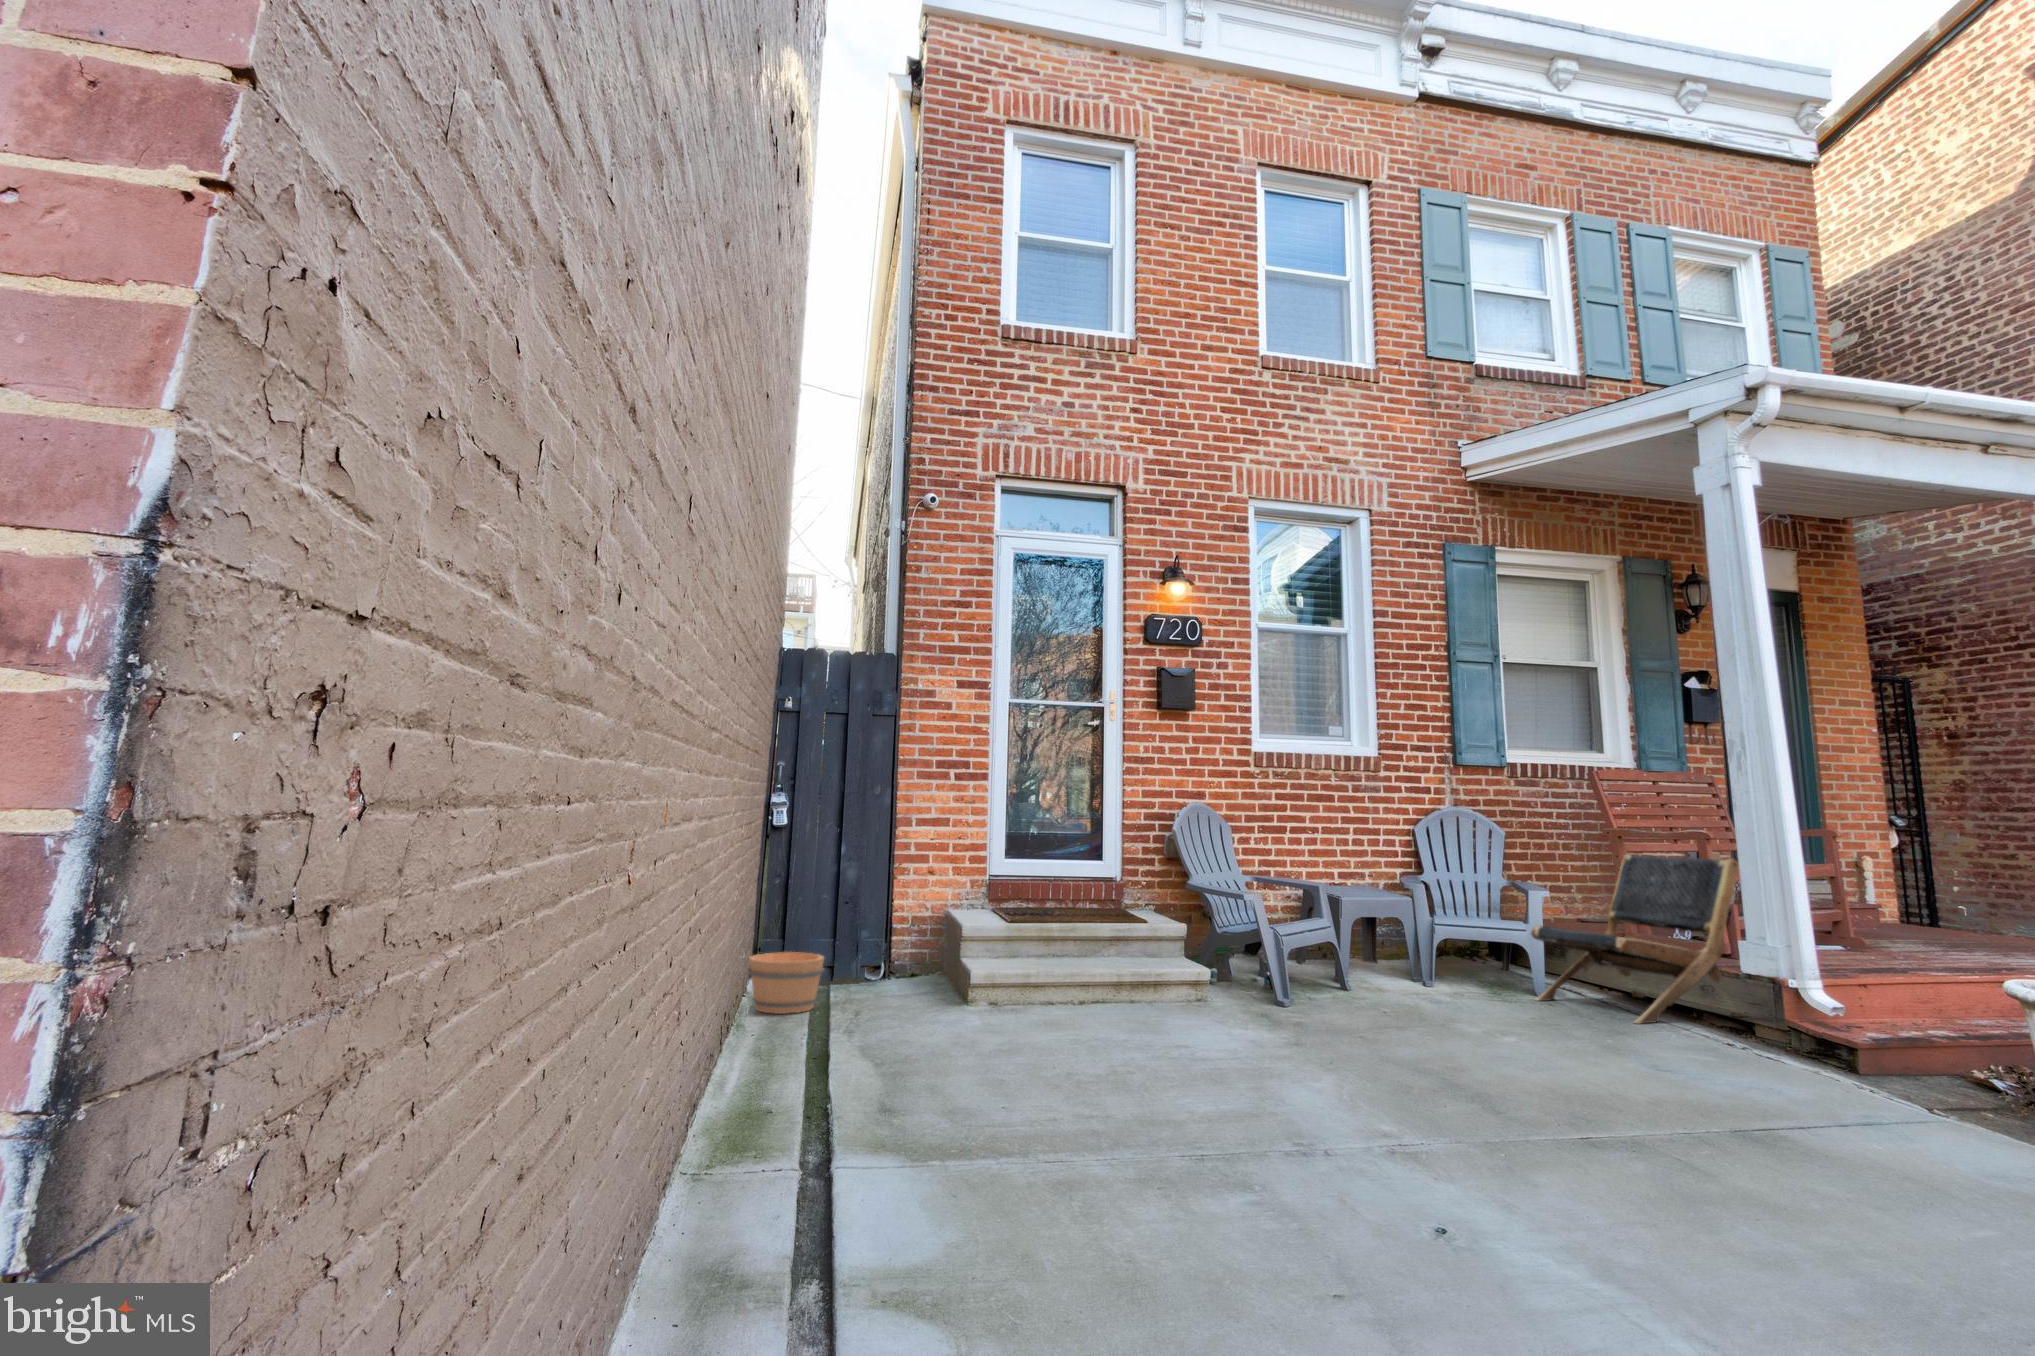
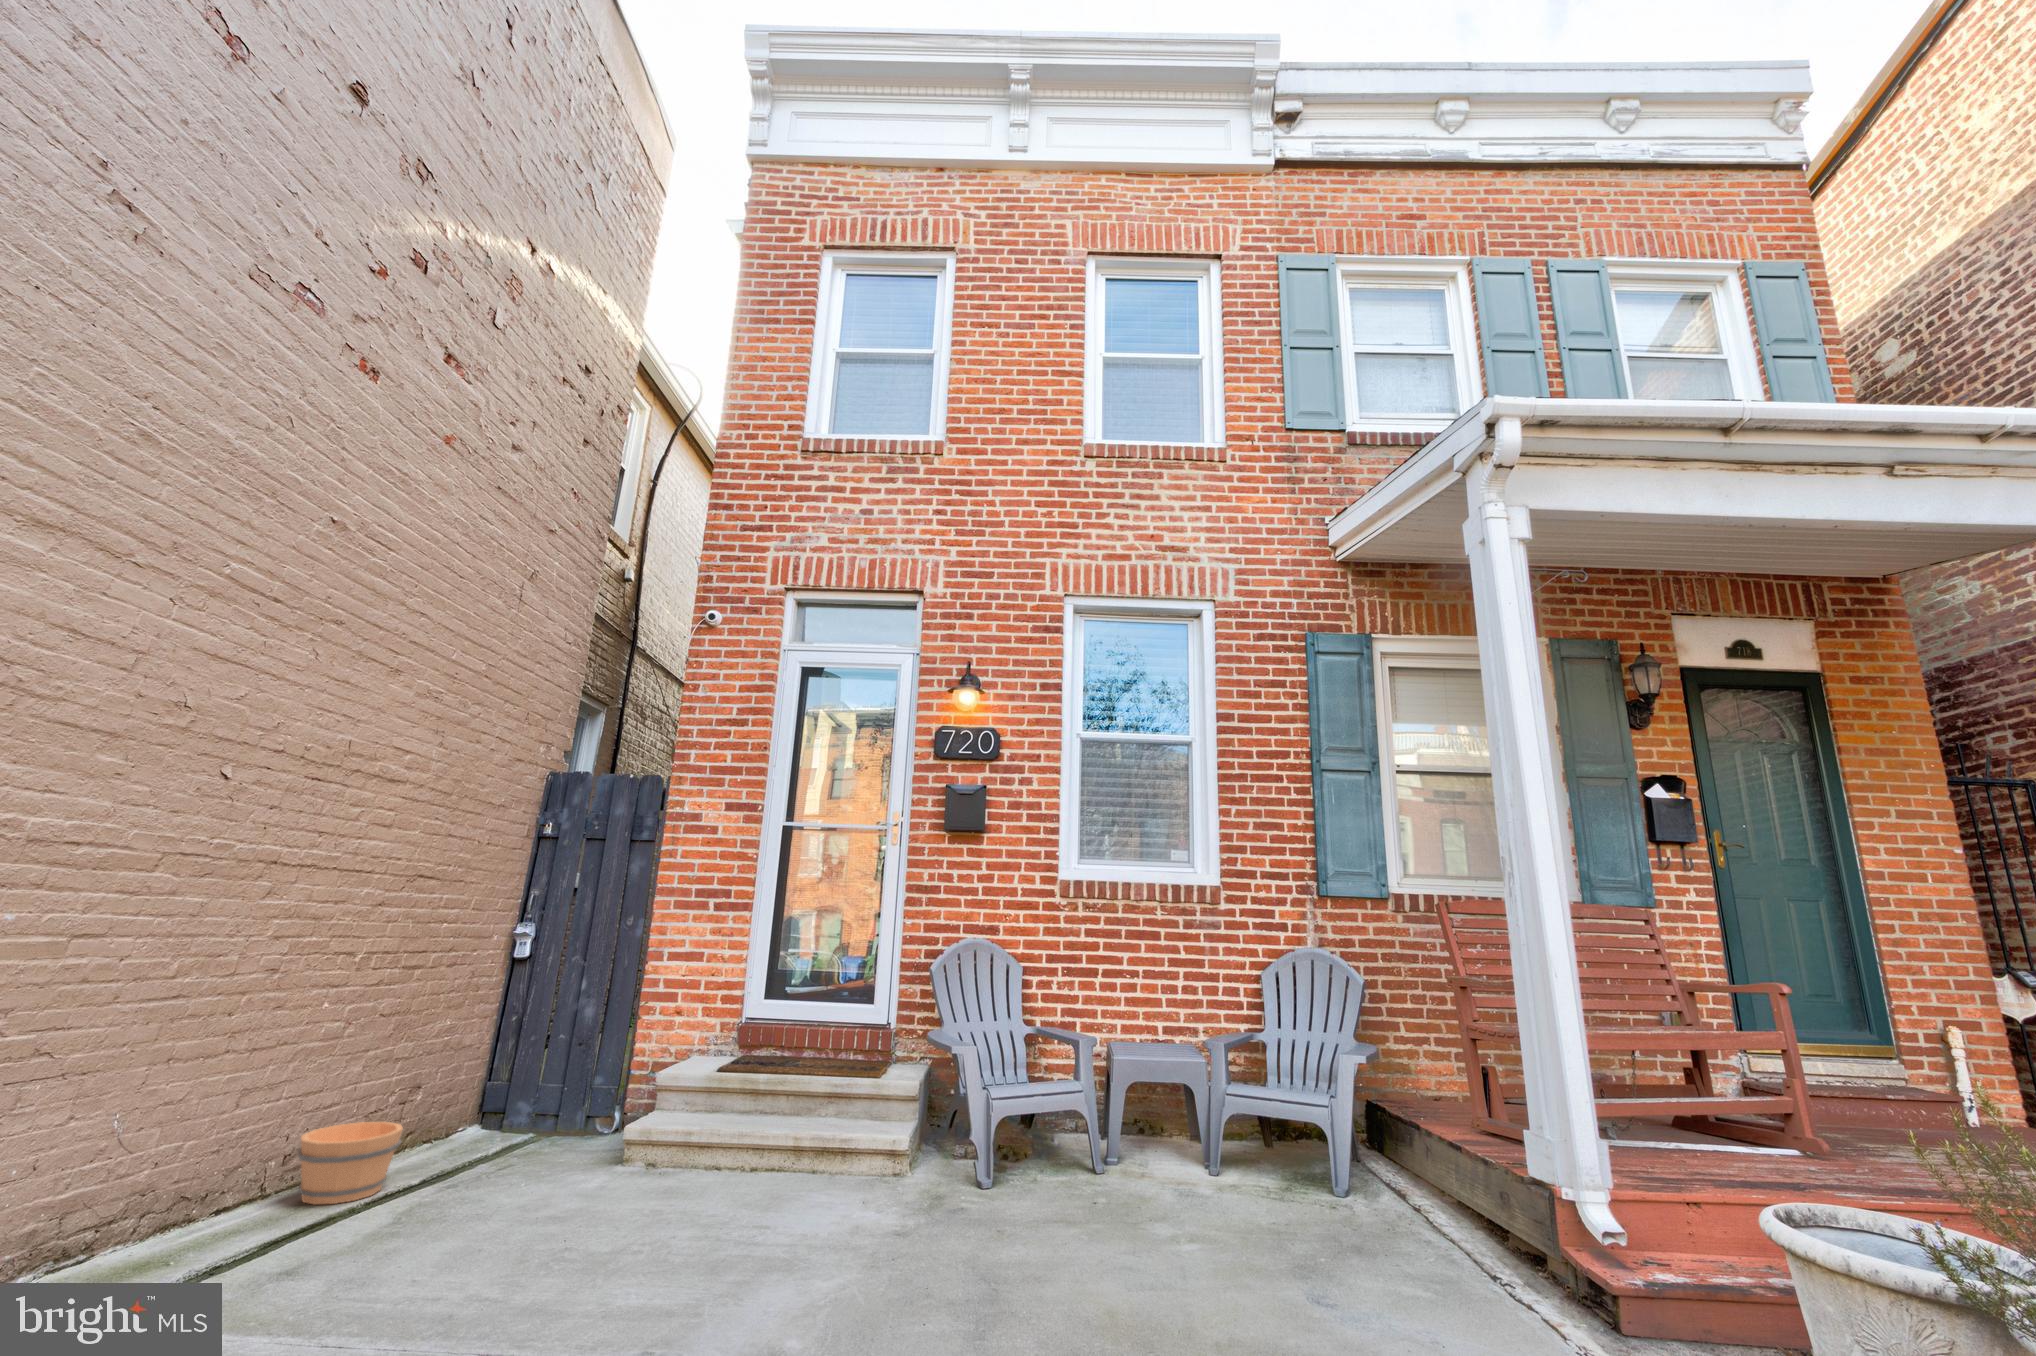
lounge chair: present [1531,854,1745,1024] -> none [1292,1035,1592,1323]

